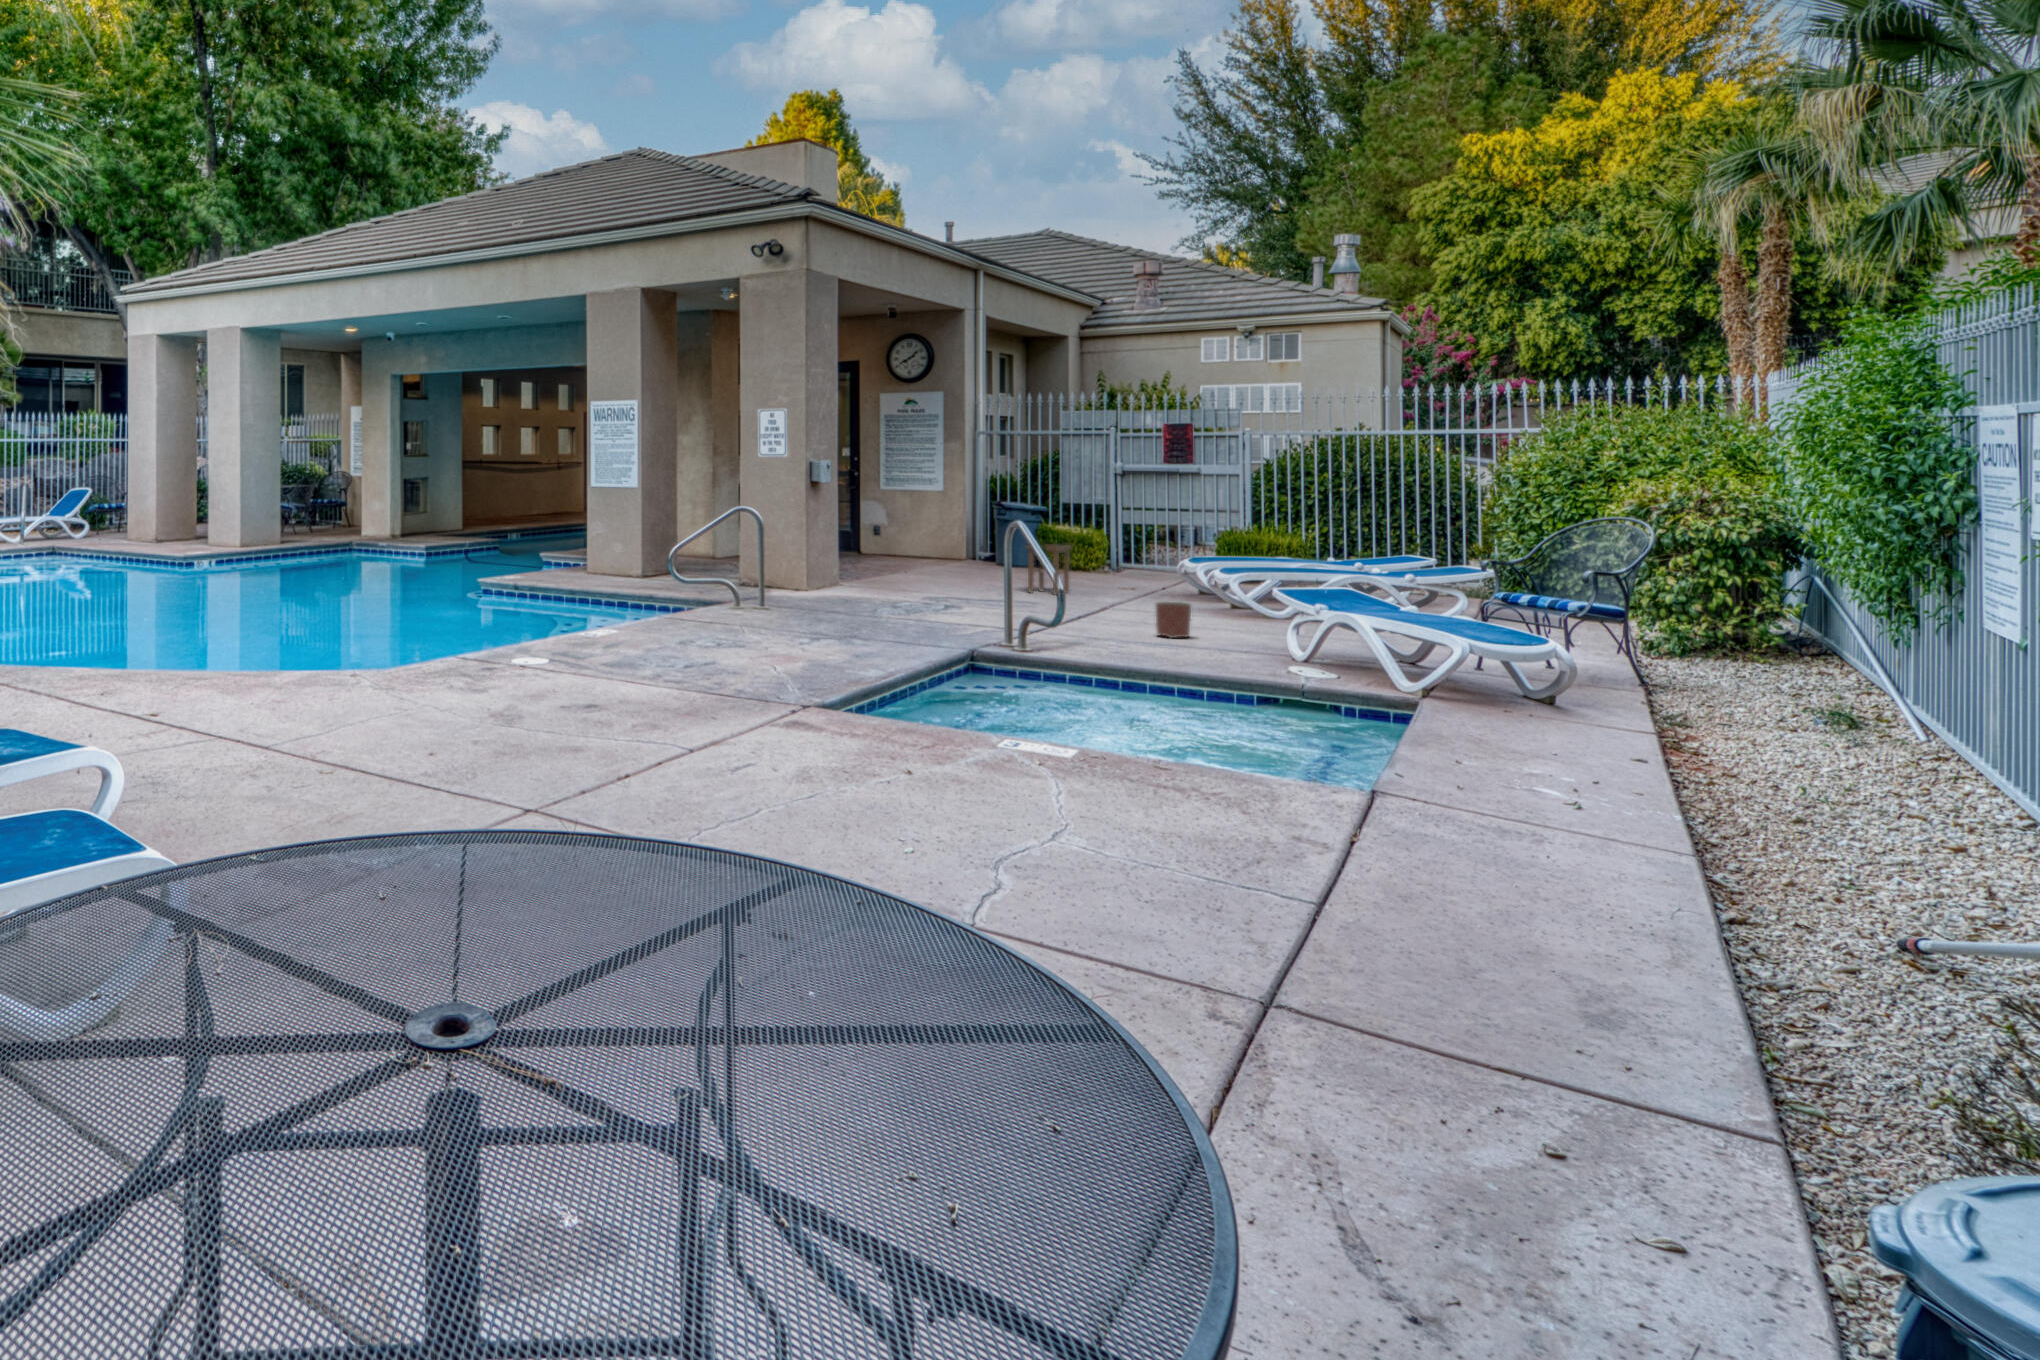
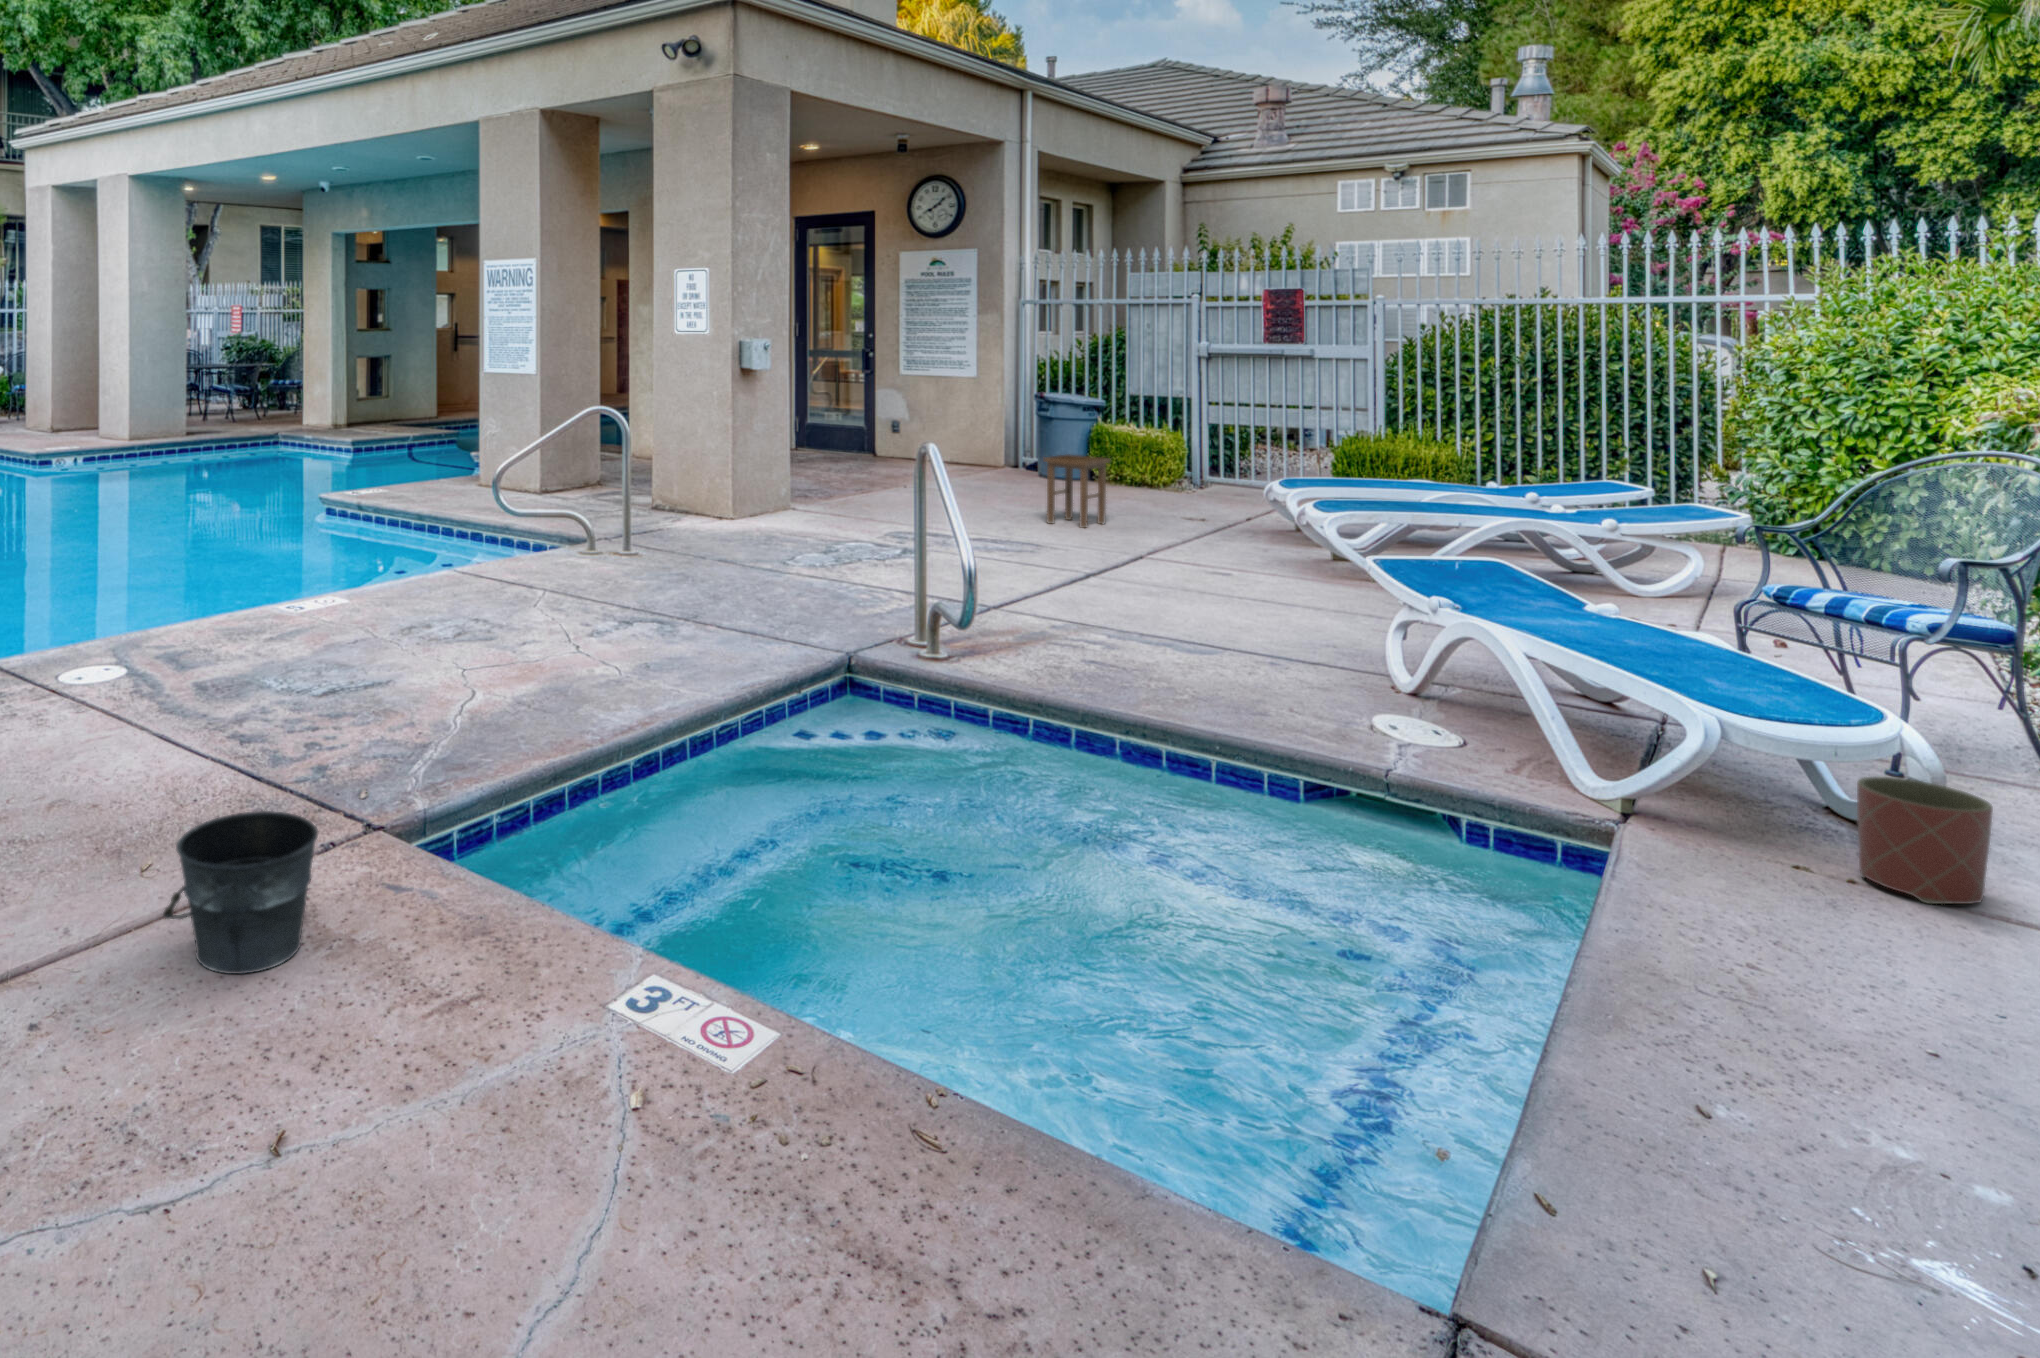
planter: present [1156,602,1191,638] -> present [1857,777,1993,904]
bucket: none [785,667,856,730] -> present [163,811,318,974]

